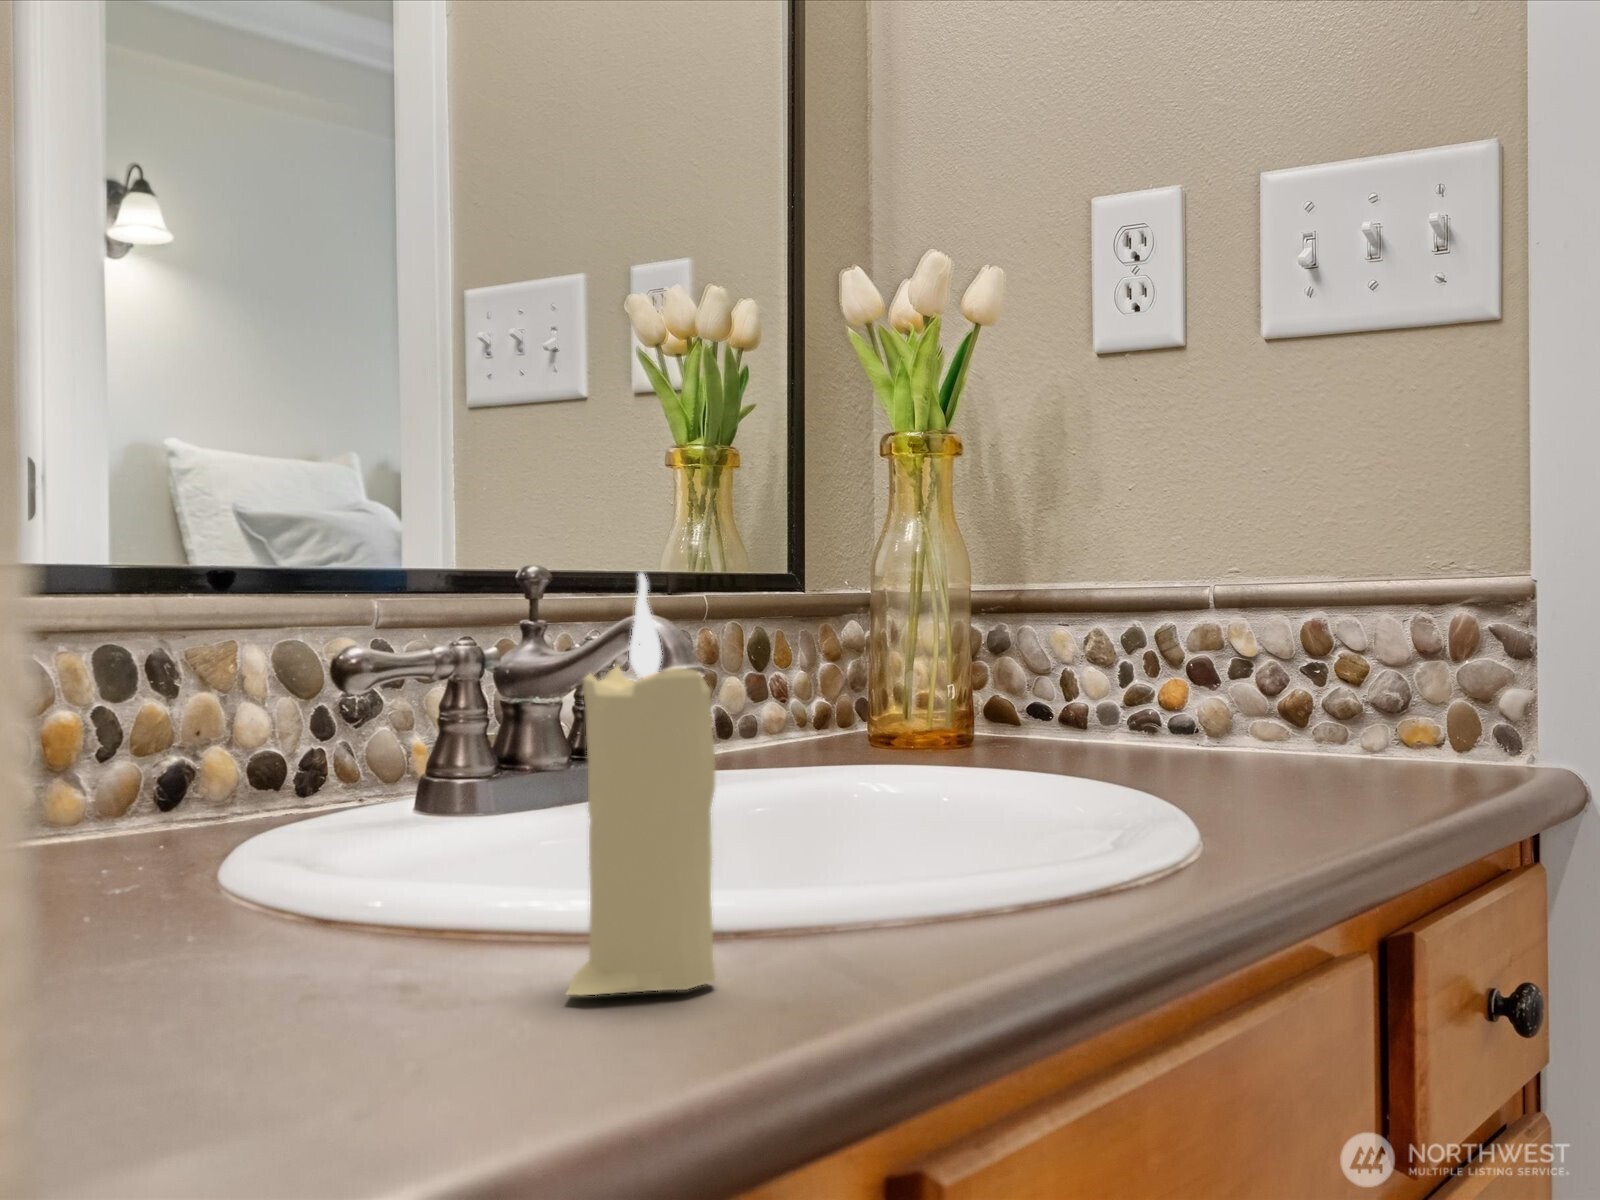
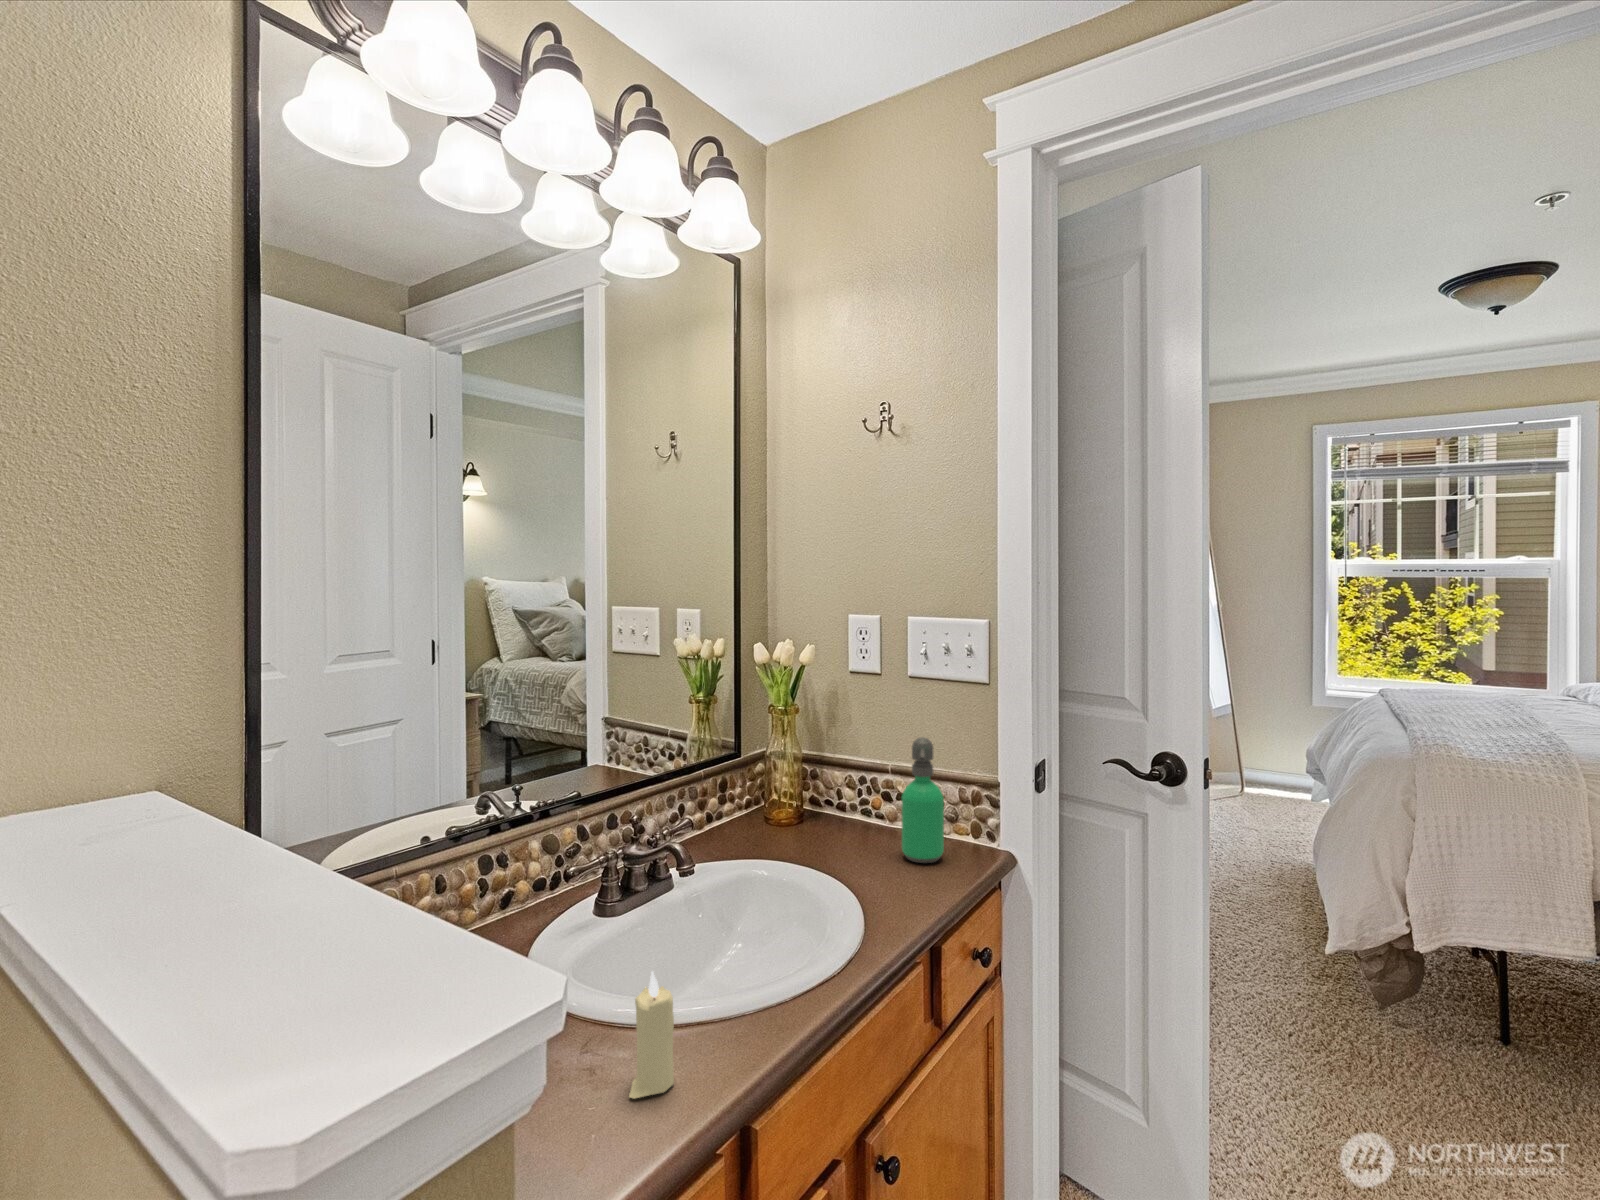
soap dispenser: none [1270,433,1393,774] -> present [902,737,944,863]

